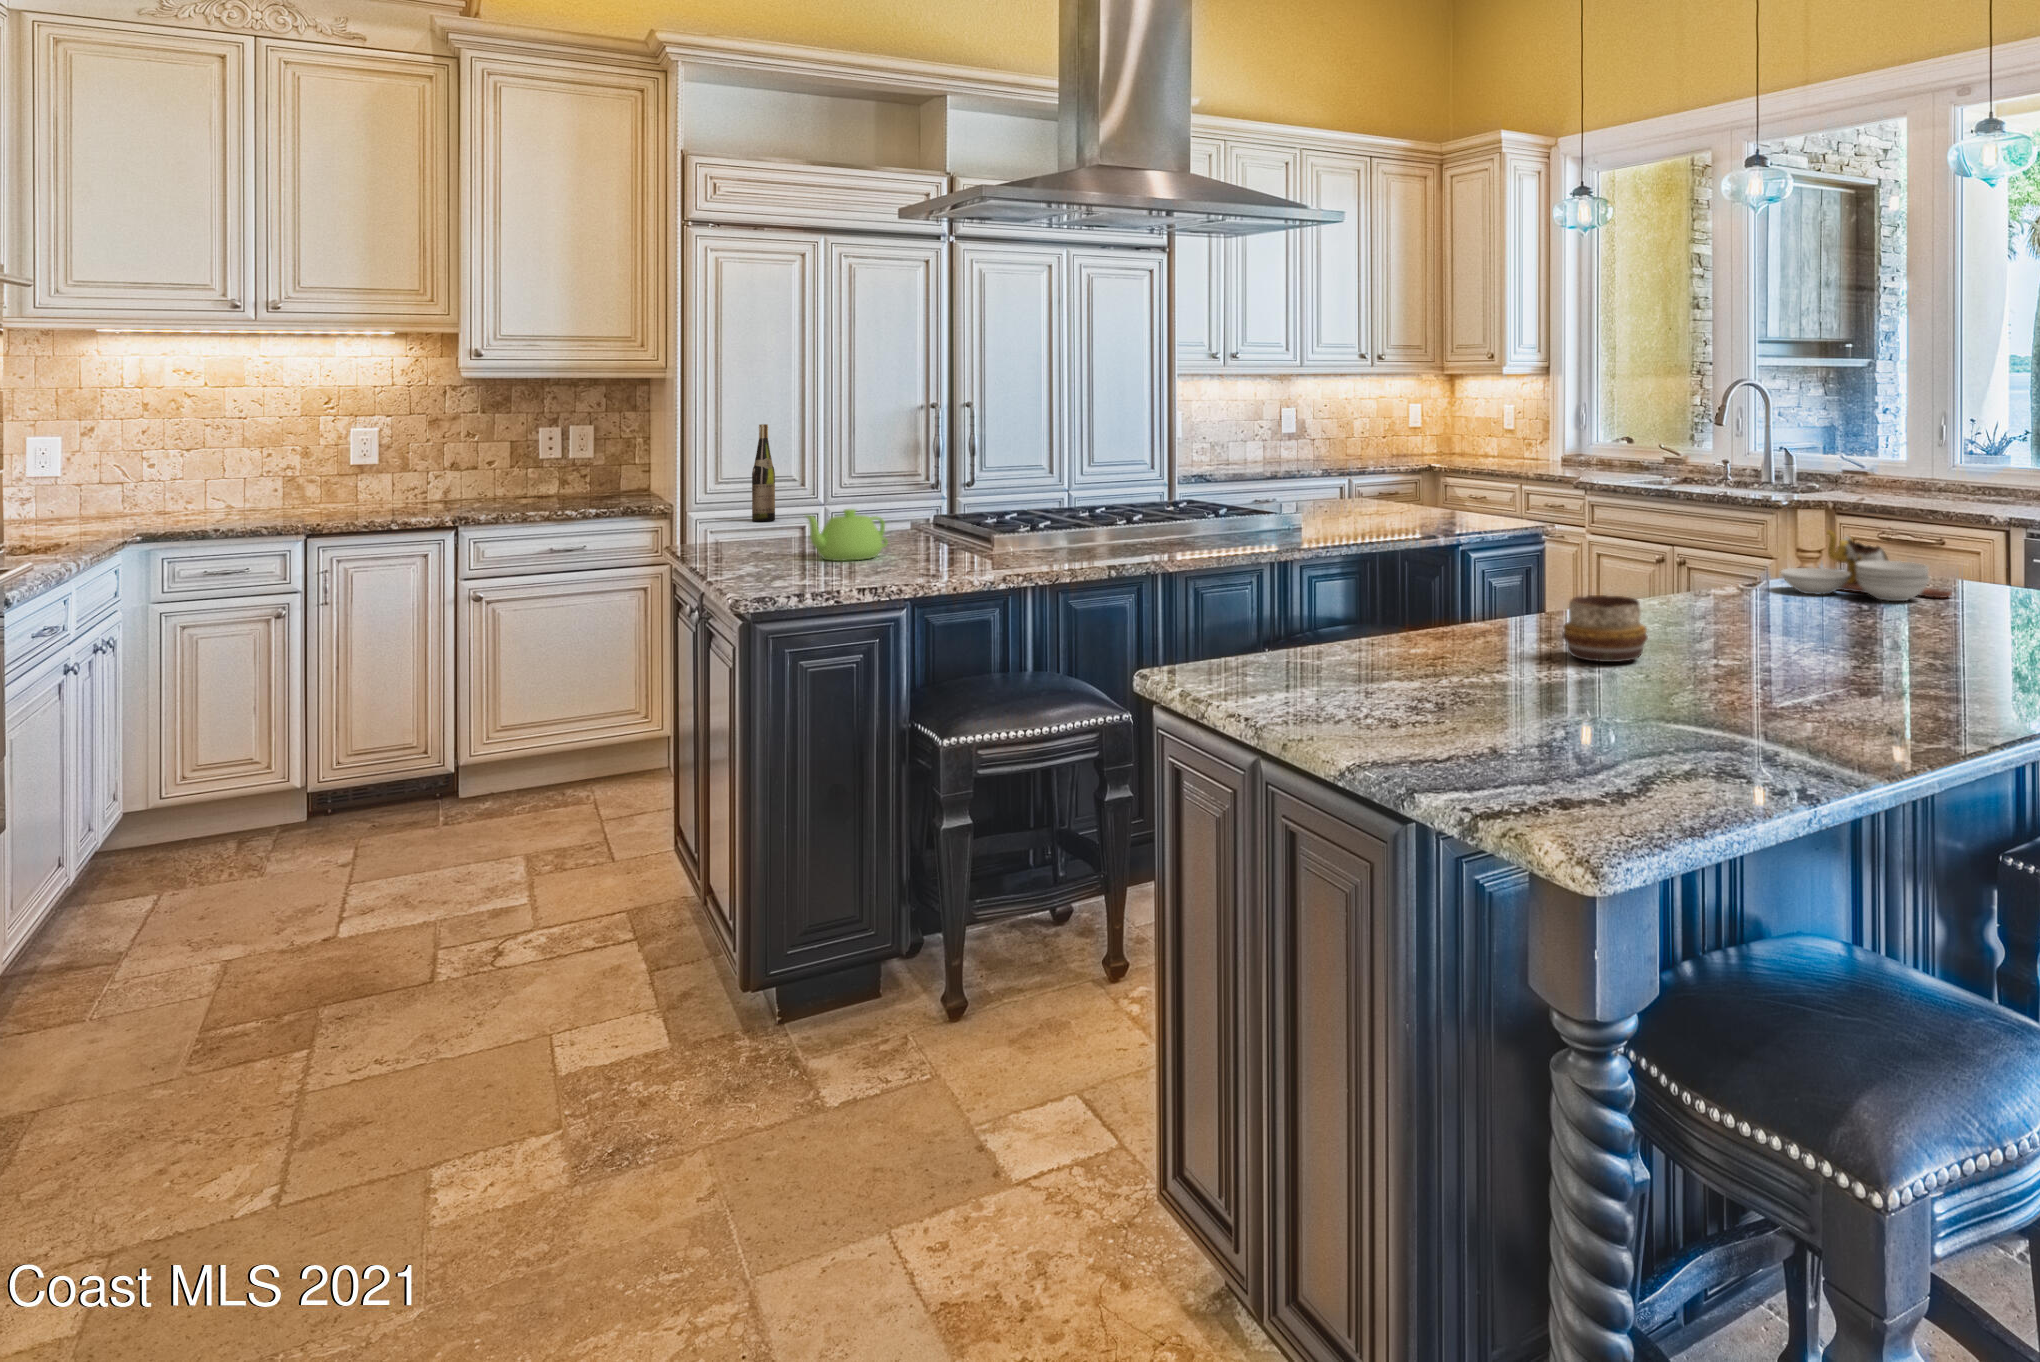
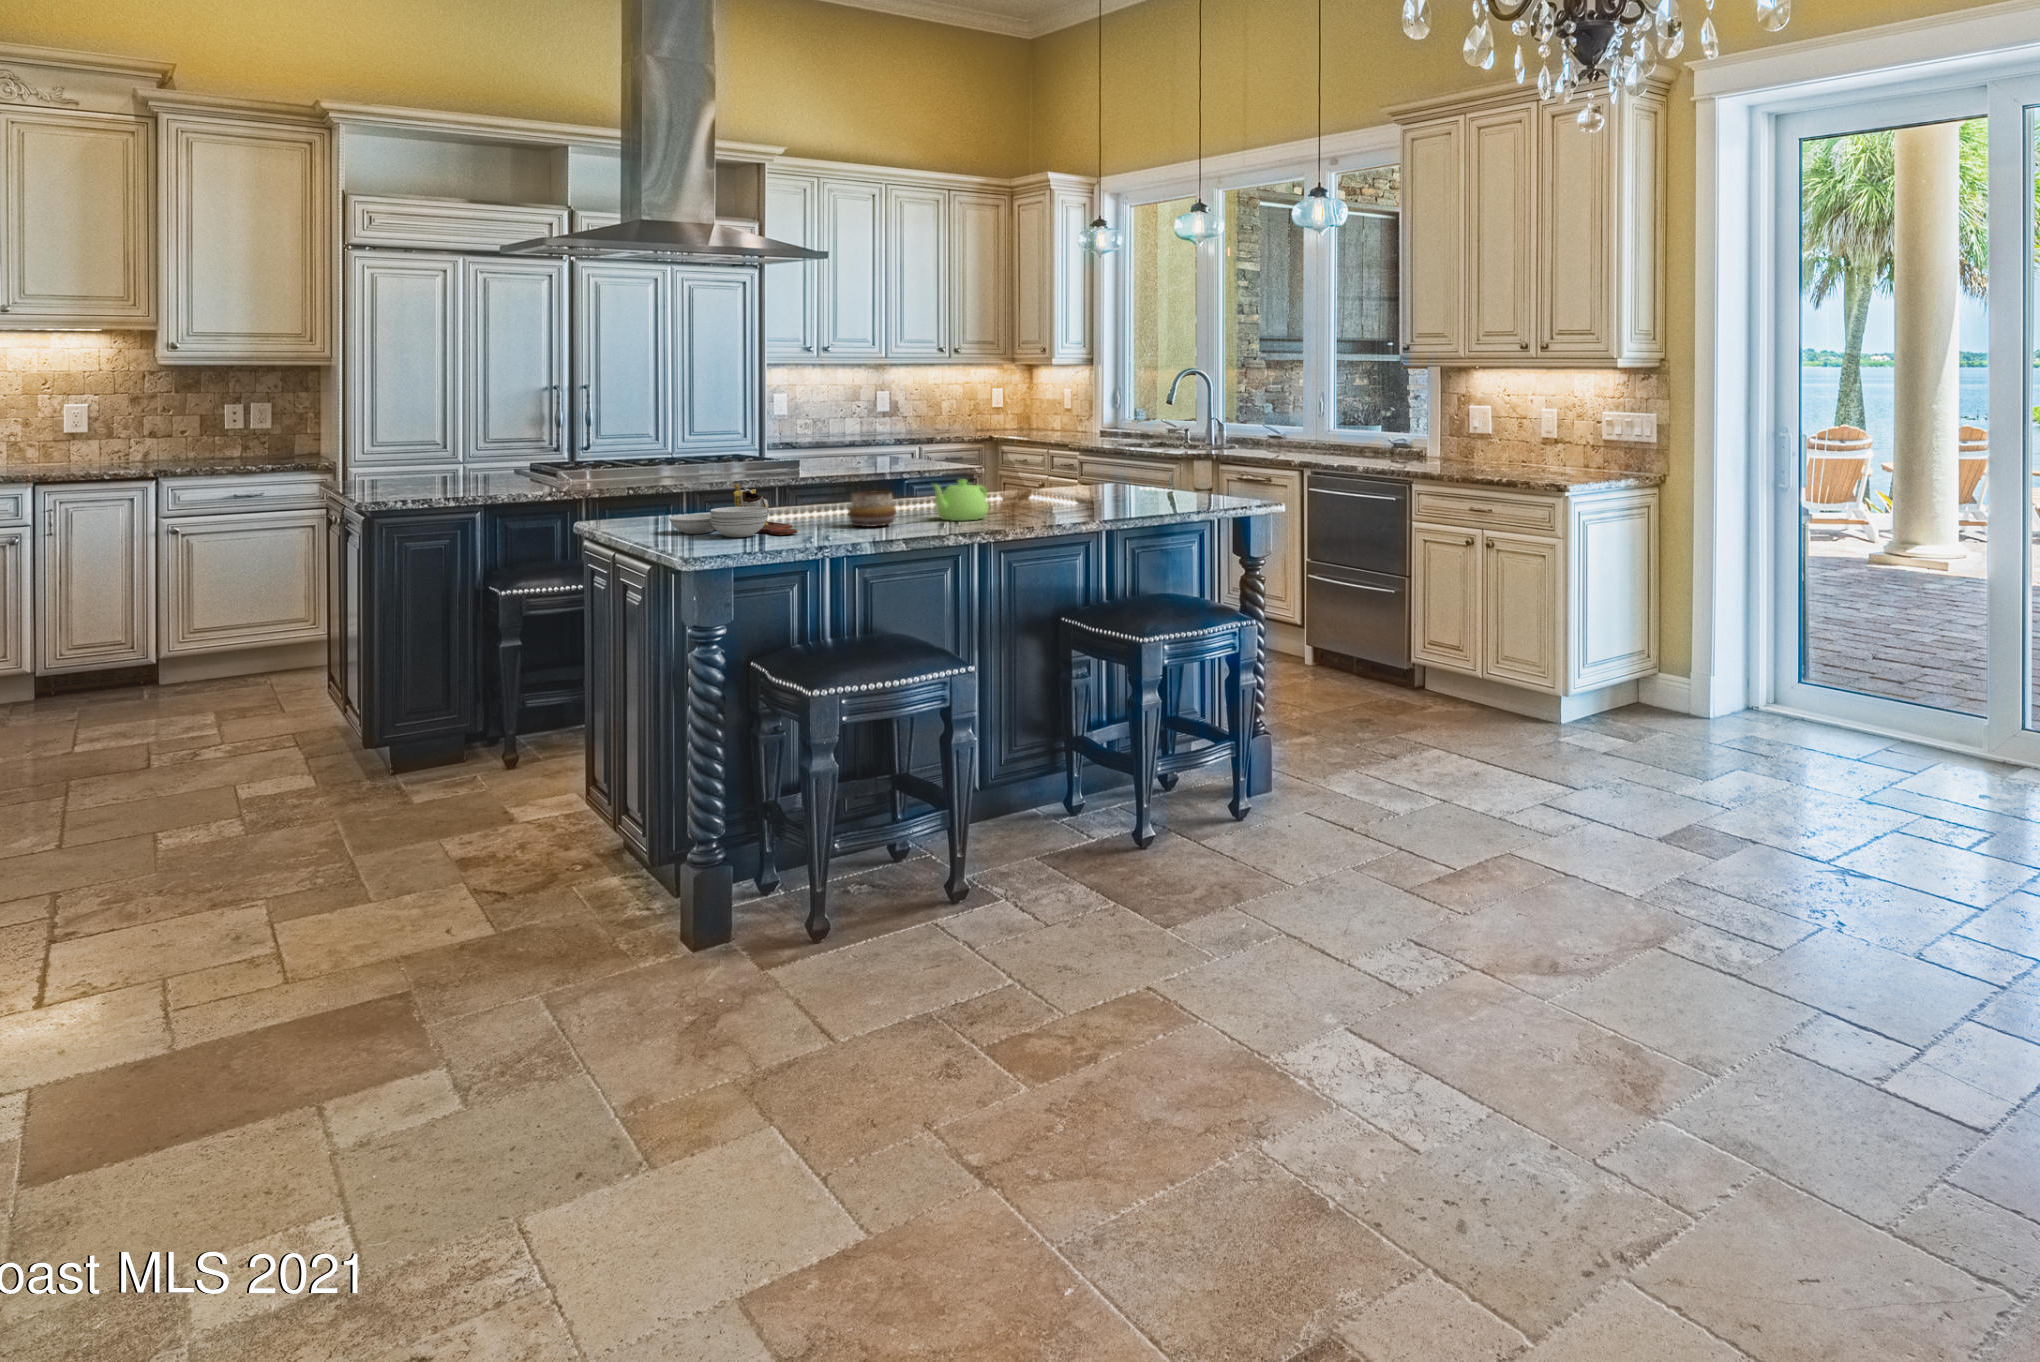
wine bottle: present [752,424,775,522] -> none [397,400,416,472]
teapot: present [806,509,888,561] -> present [933,480,989,521]
cutting board: present [1781,530,1952,601] -> present [669,484,797,537]

